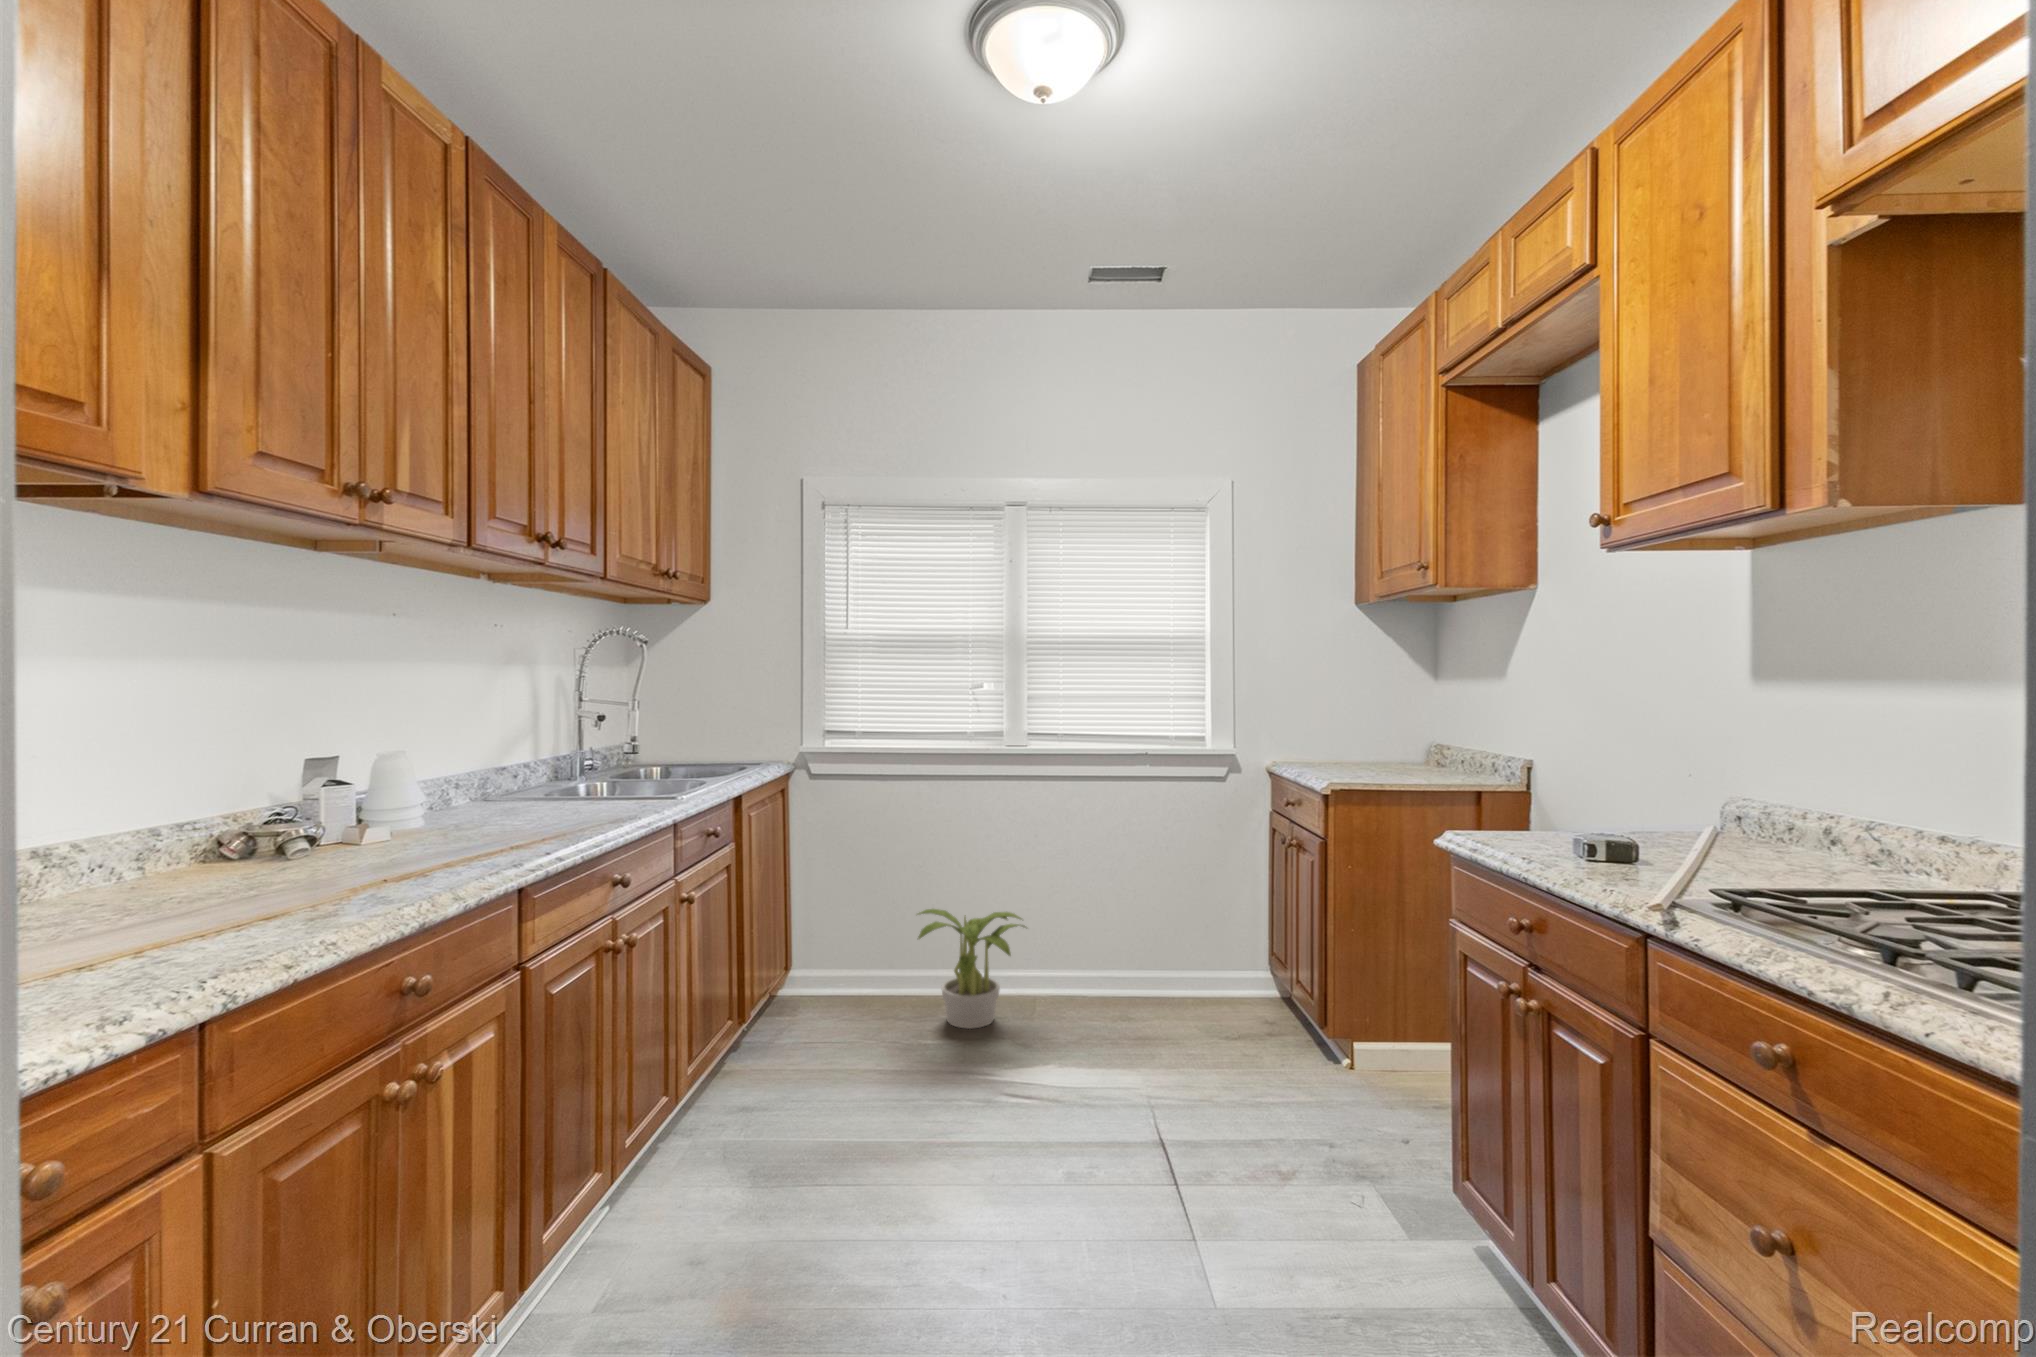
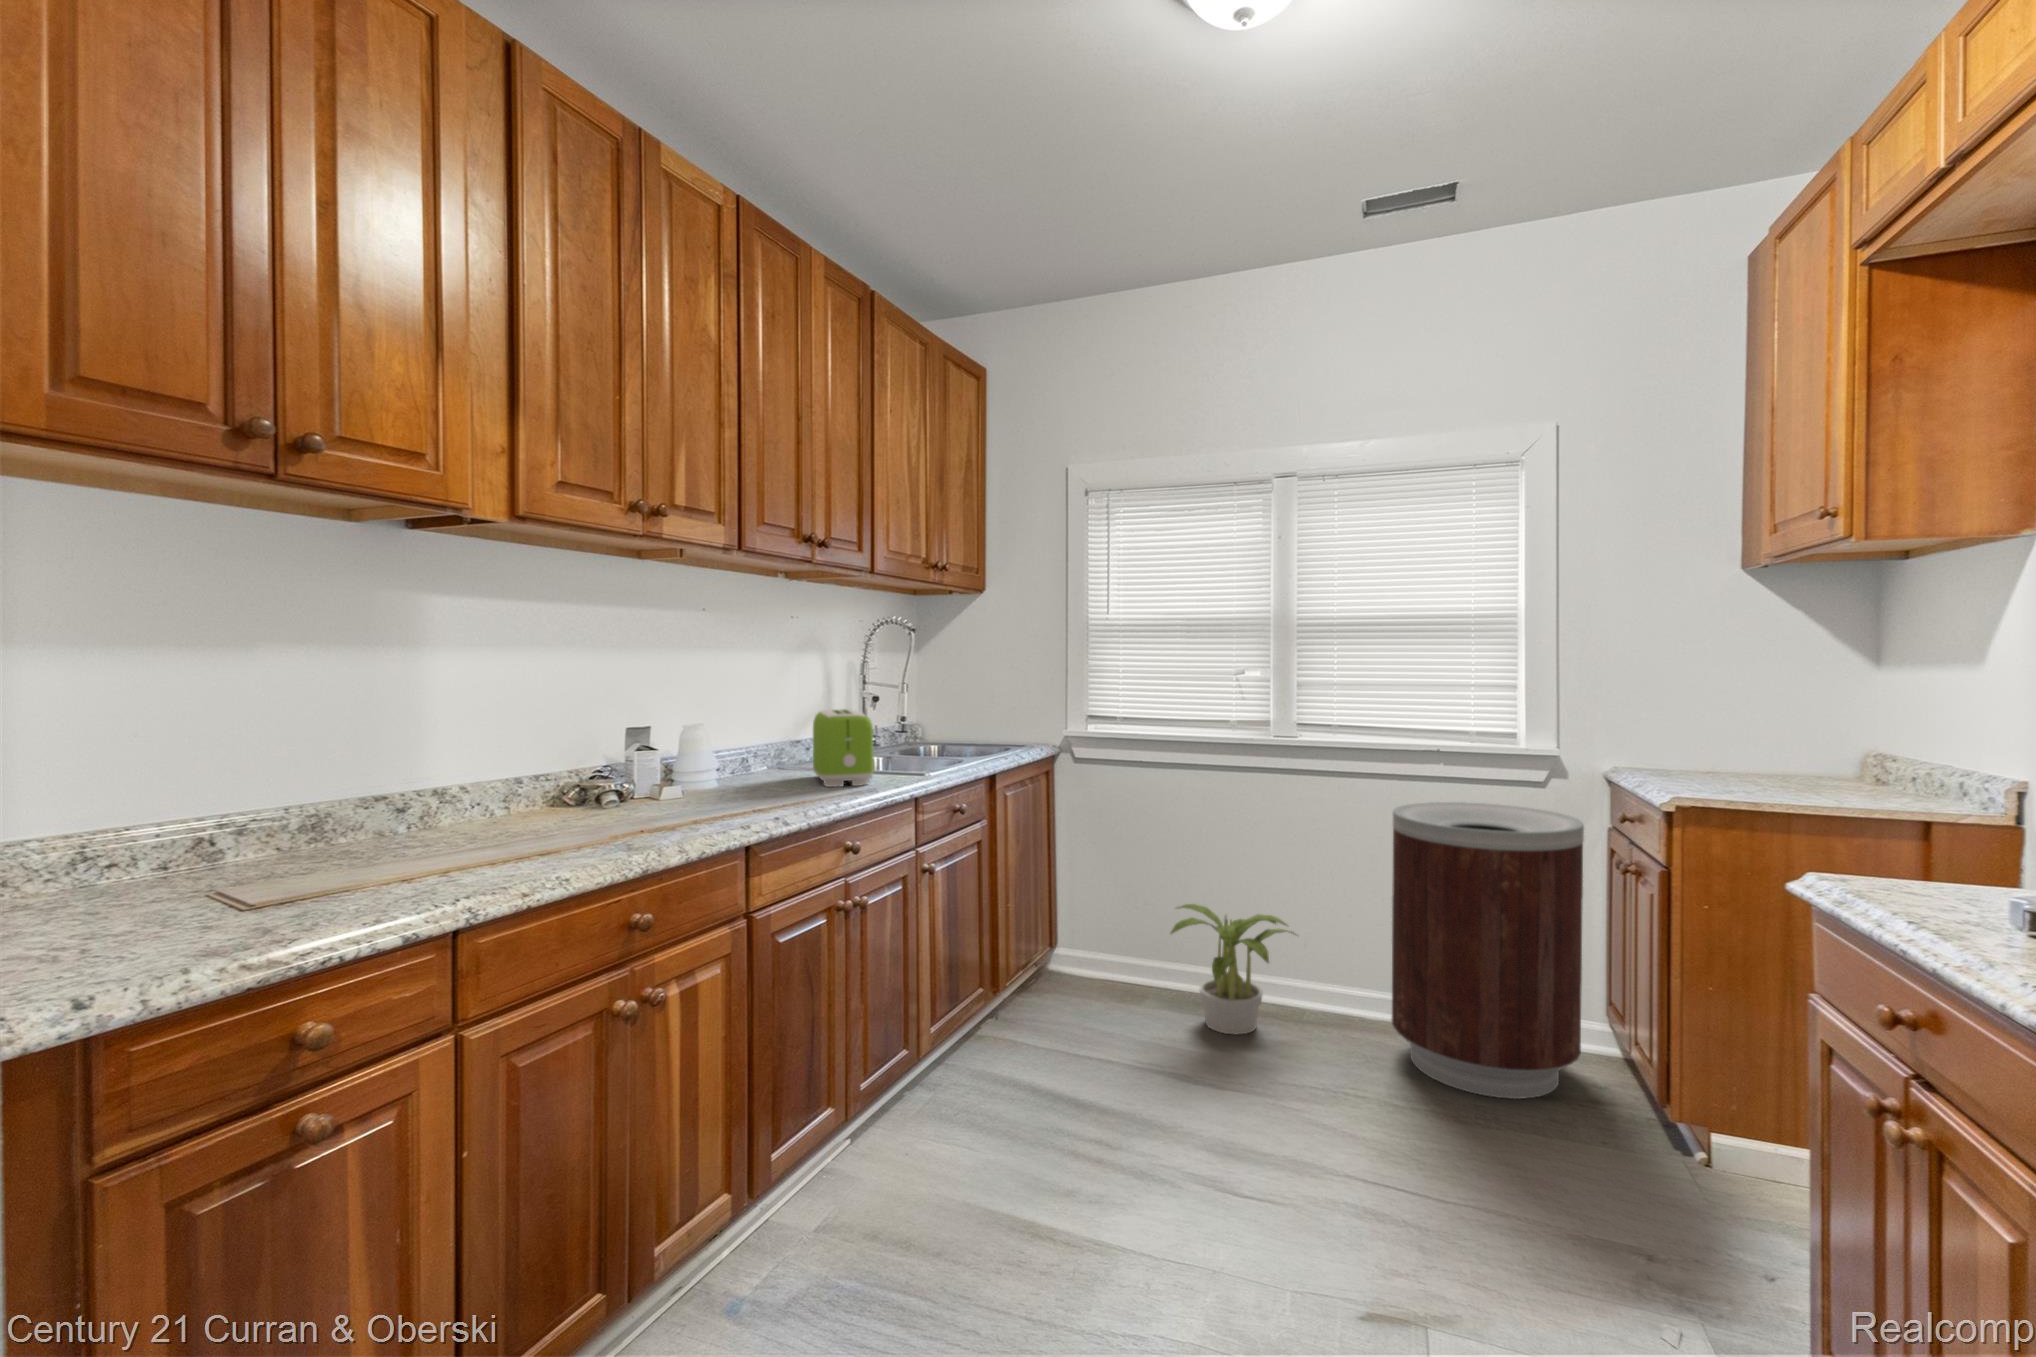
toaster: none [541,729,627,815] -> present [813,709,874,787]
trash can: none [1113,797,1260,1046] -> present [1392,802,1584,1099]

